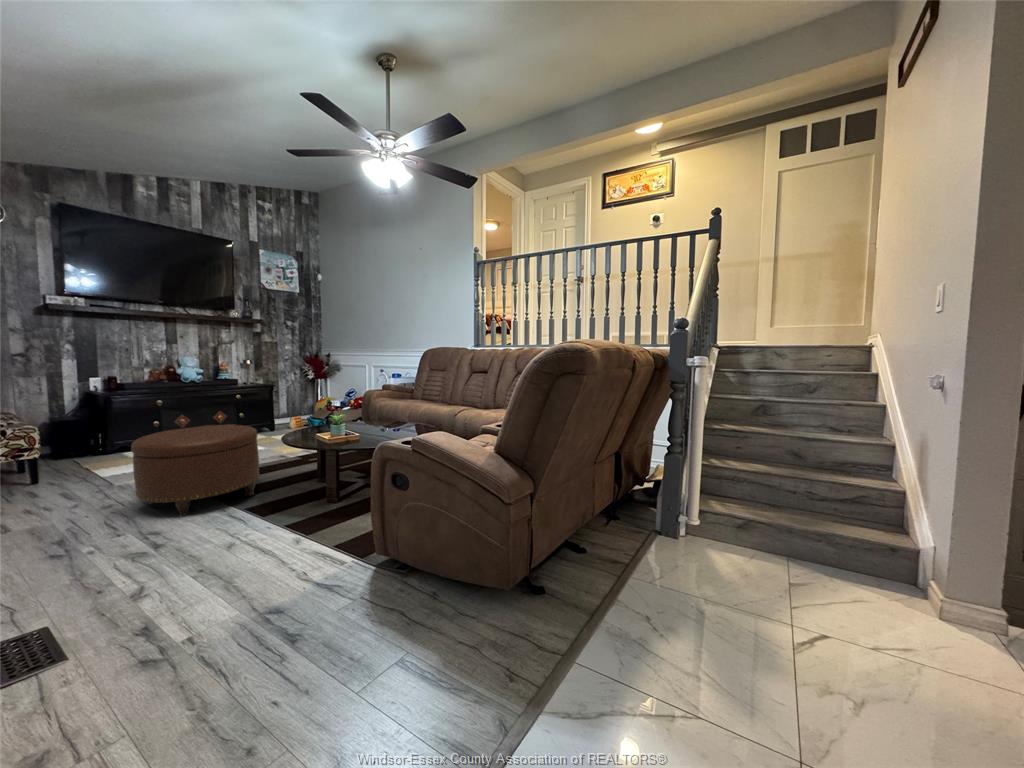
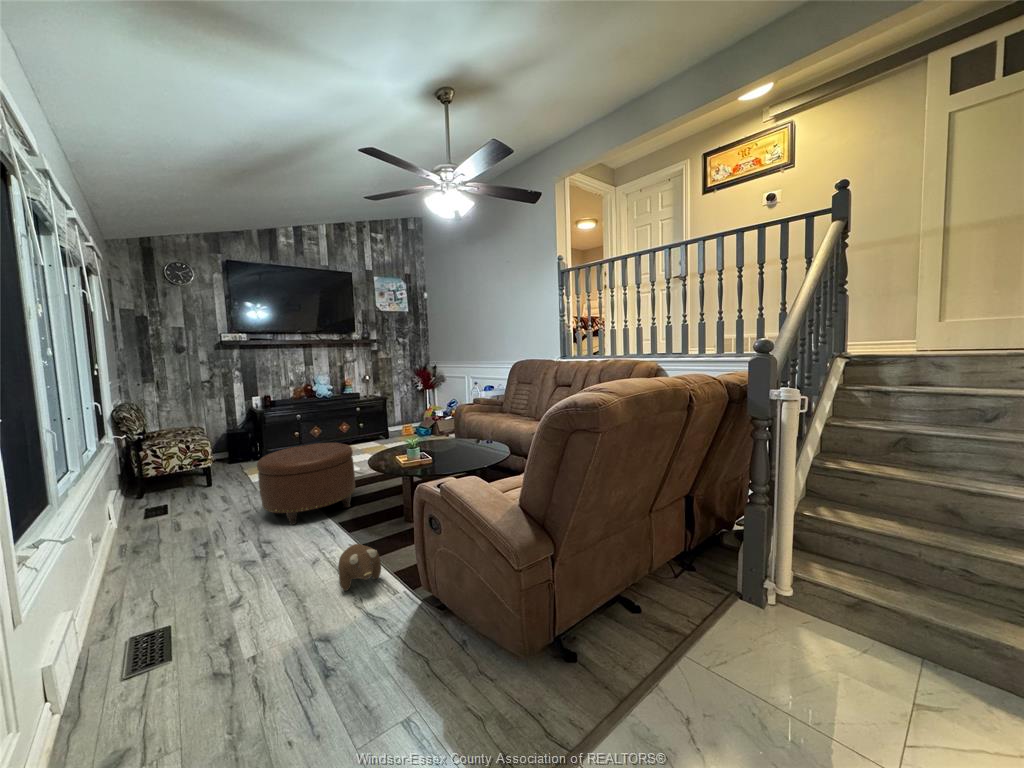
plush toy: none [270,518,321,568] -> present [338,544,381,591]

